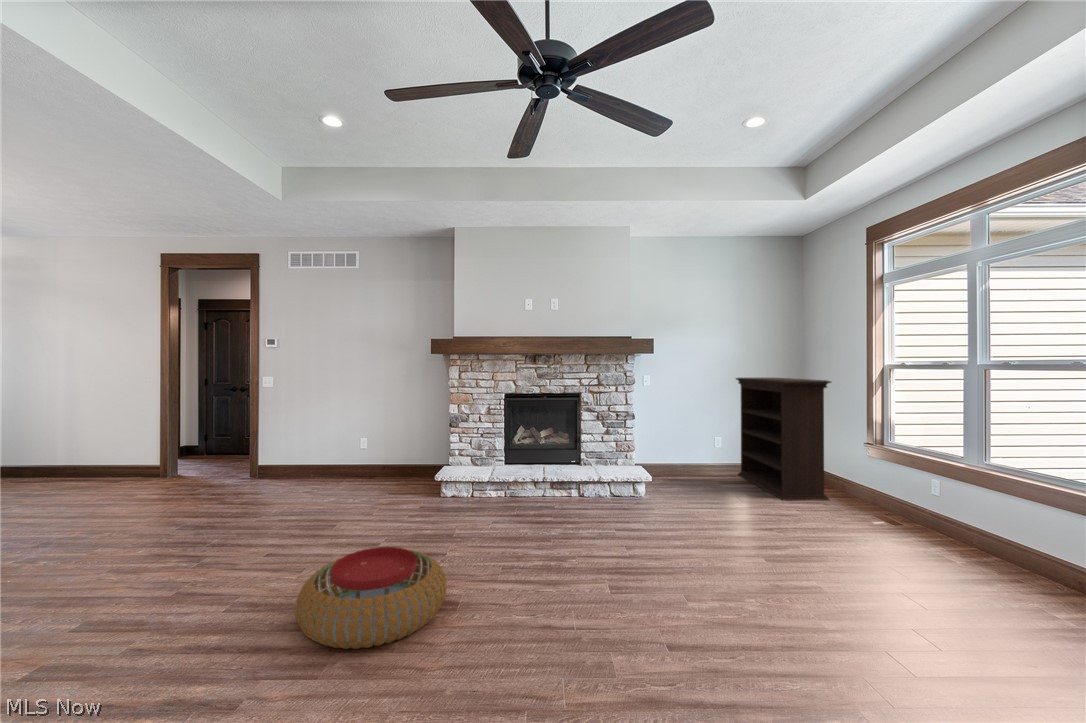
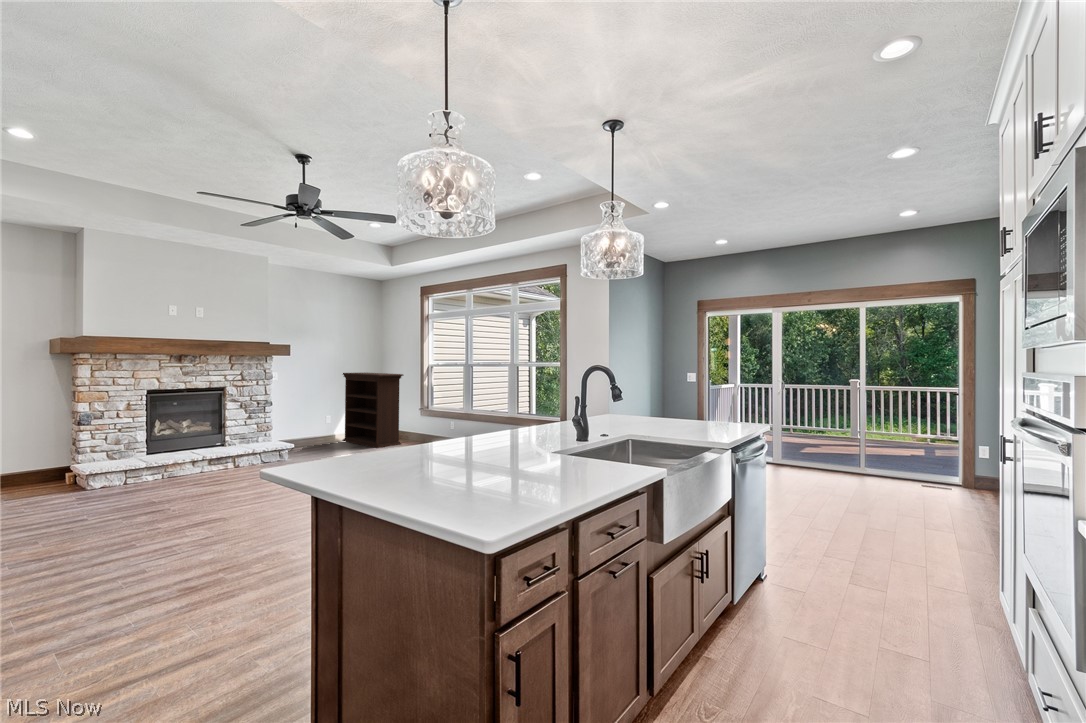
pouf: present [296,547,447,649] -> none [104,493,224,550]

